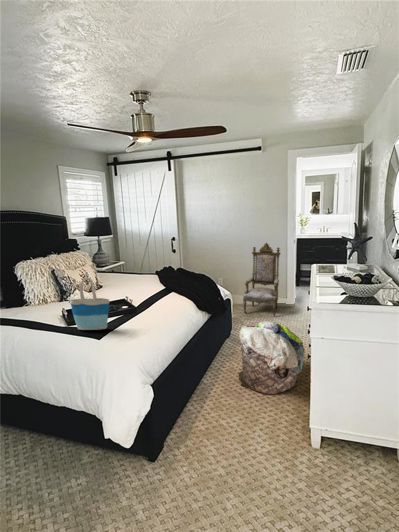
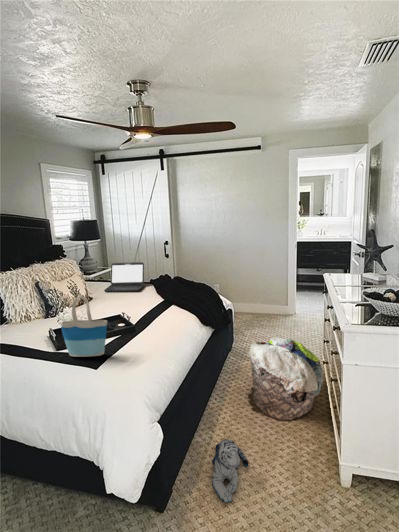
armchair: present [243,243,280,316] -> none [244,247,283,327]
laptop: none [113,255,149,281] -> present [104,262,144,292]
plush toy: none [199,406,232,456] -> present [212,439,249,502]

